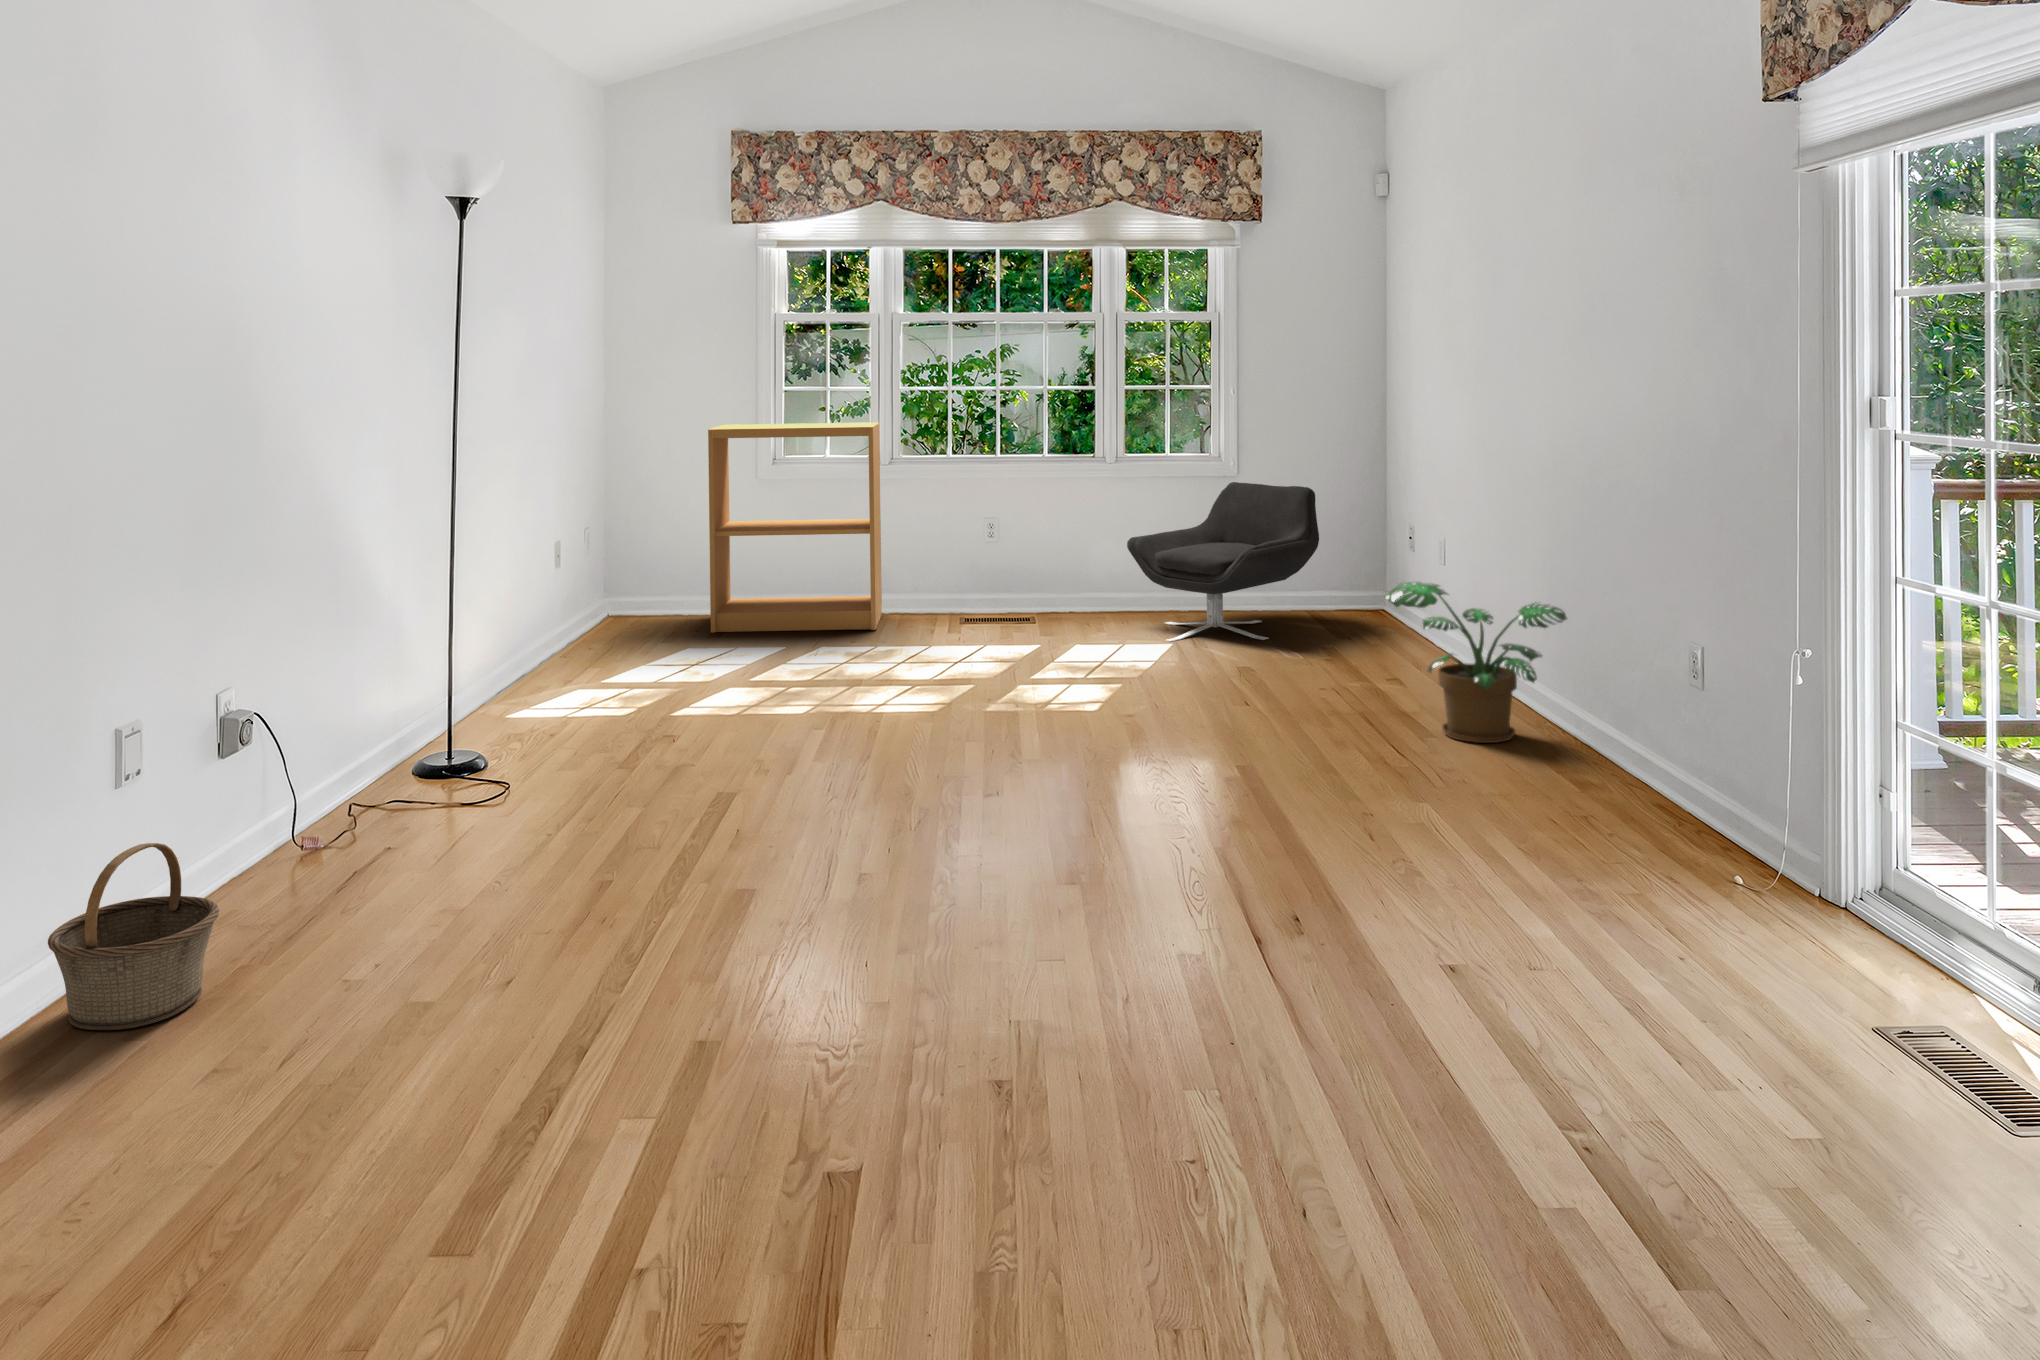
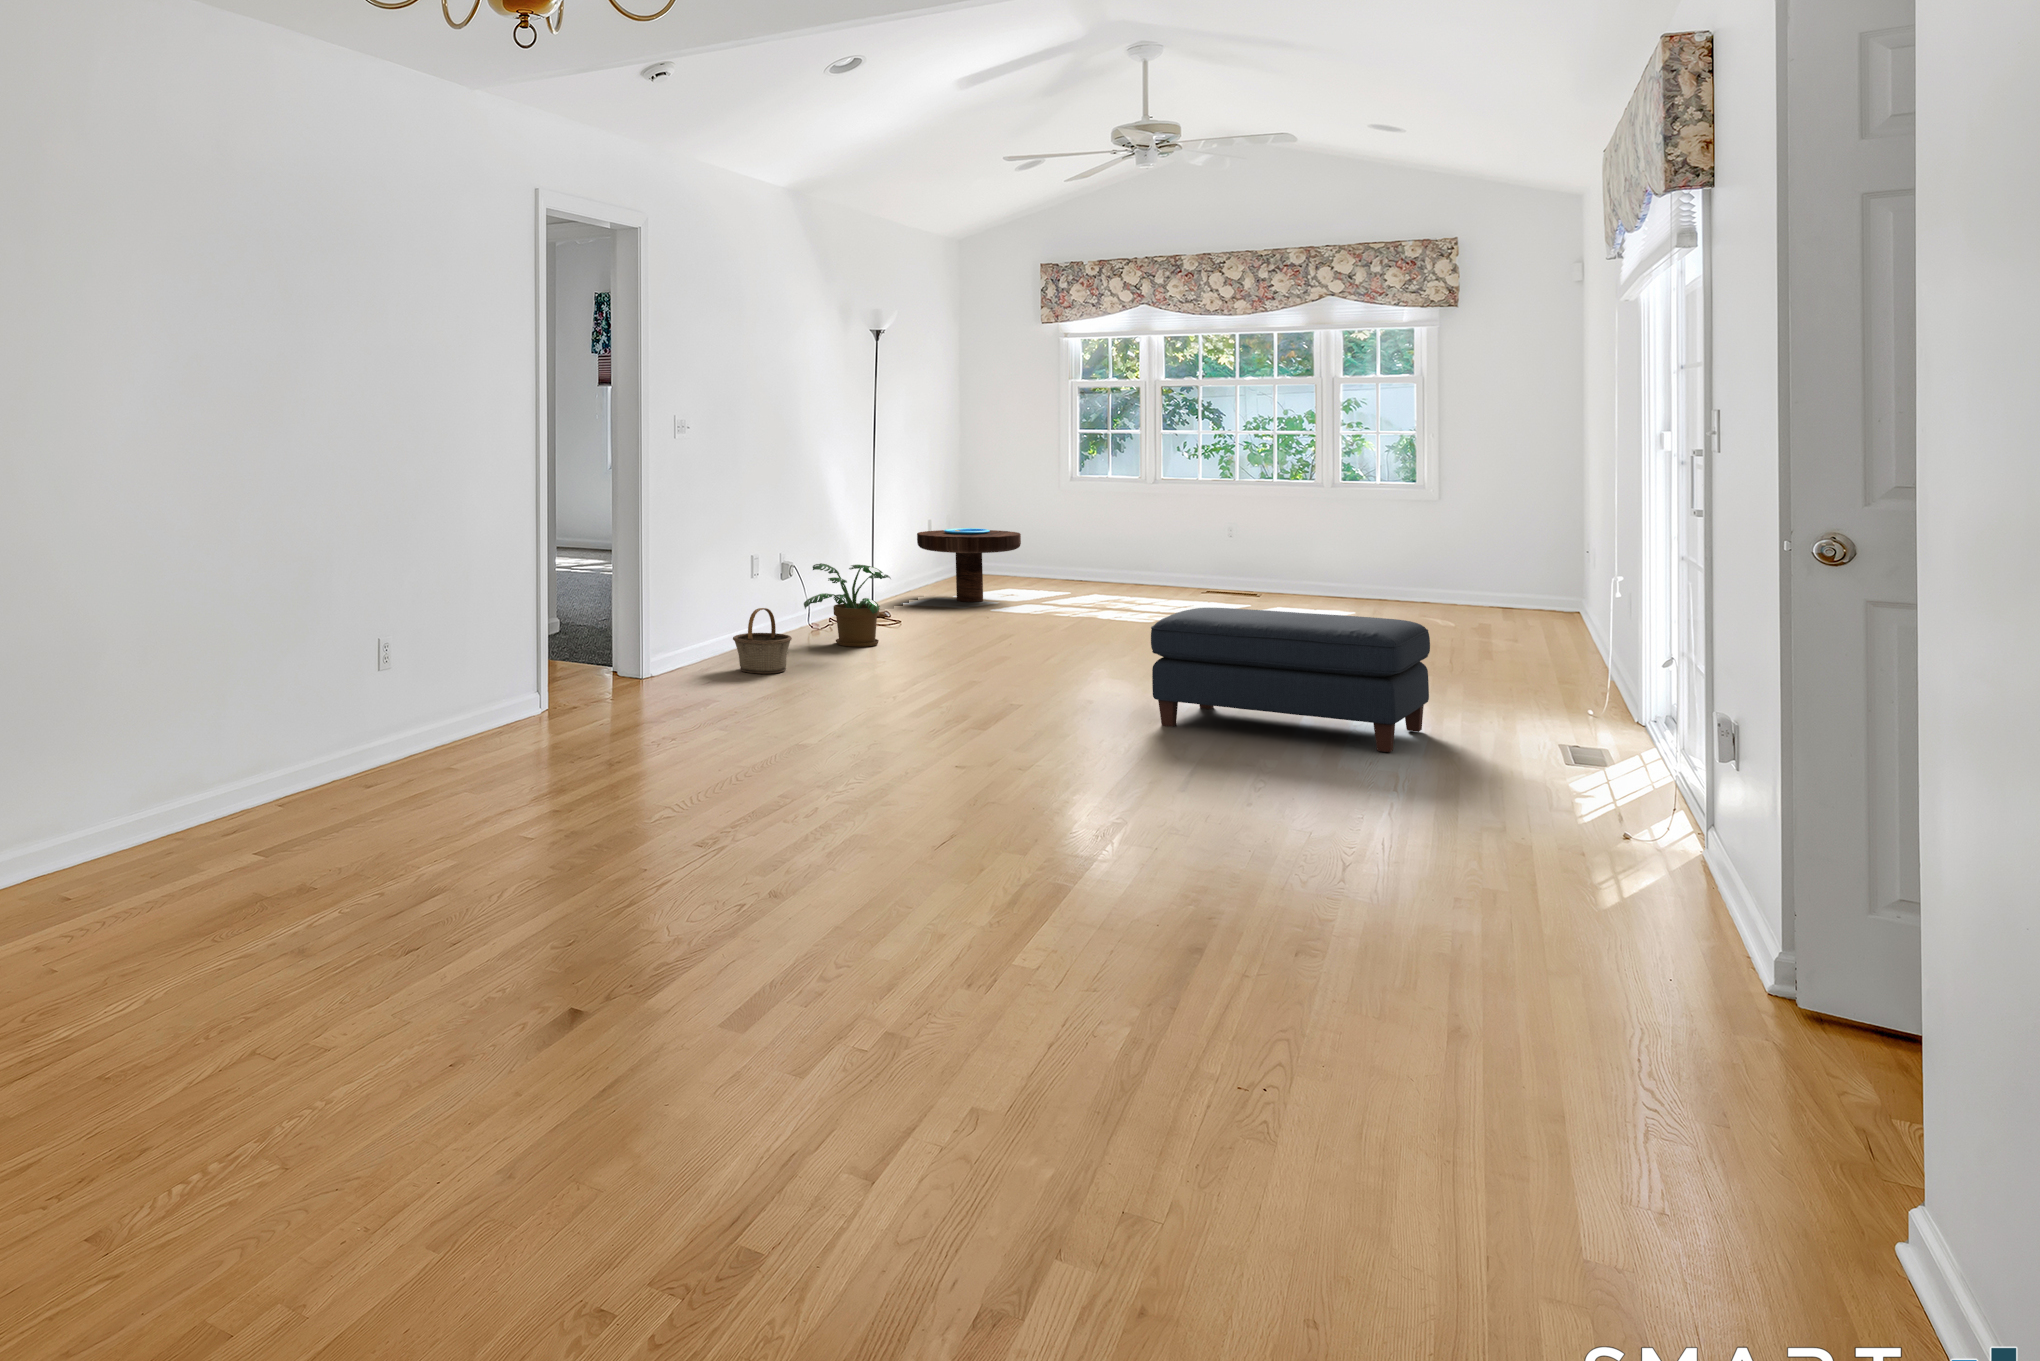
bookshelf: present [708,422,882,633] -> none [1023,457,1150,595]
lounge chair: present [1127,482,1319,642] -> none [1335,504,1496,616]
side table: none [541,545,709,669] -> present [917,528,1021,602]
potted plant: present [1385,582,1568,743] -> present [804,563,891,647]
ottoman: none [1107,783,1673,1163] -> present [1151,608,1430,752]

